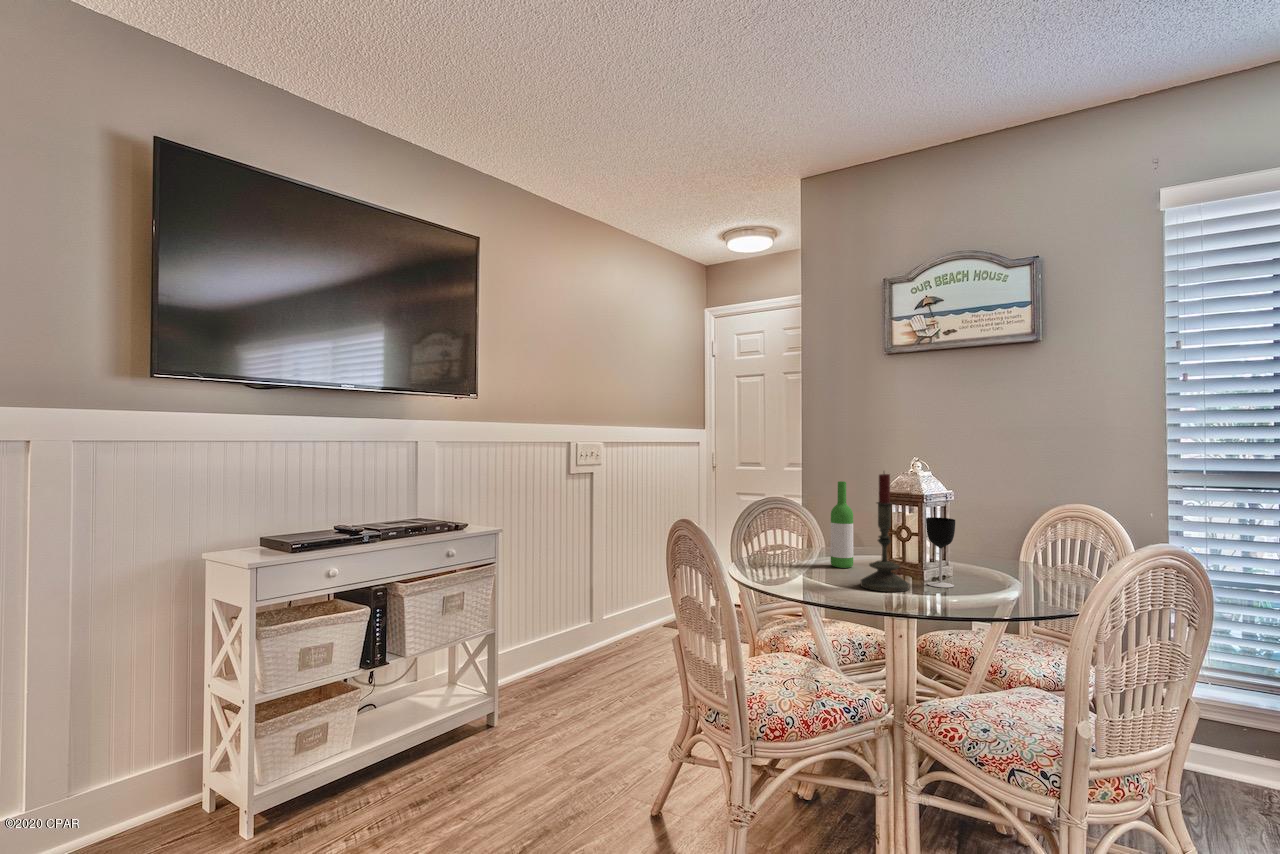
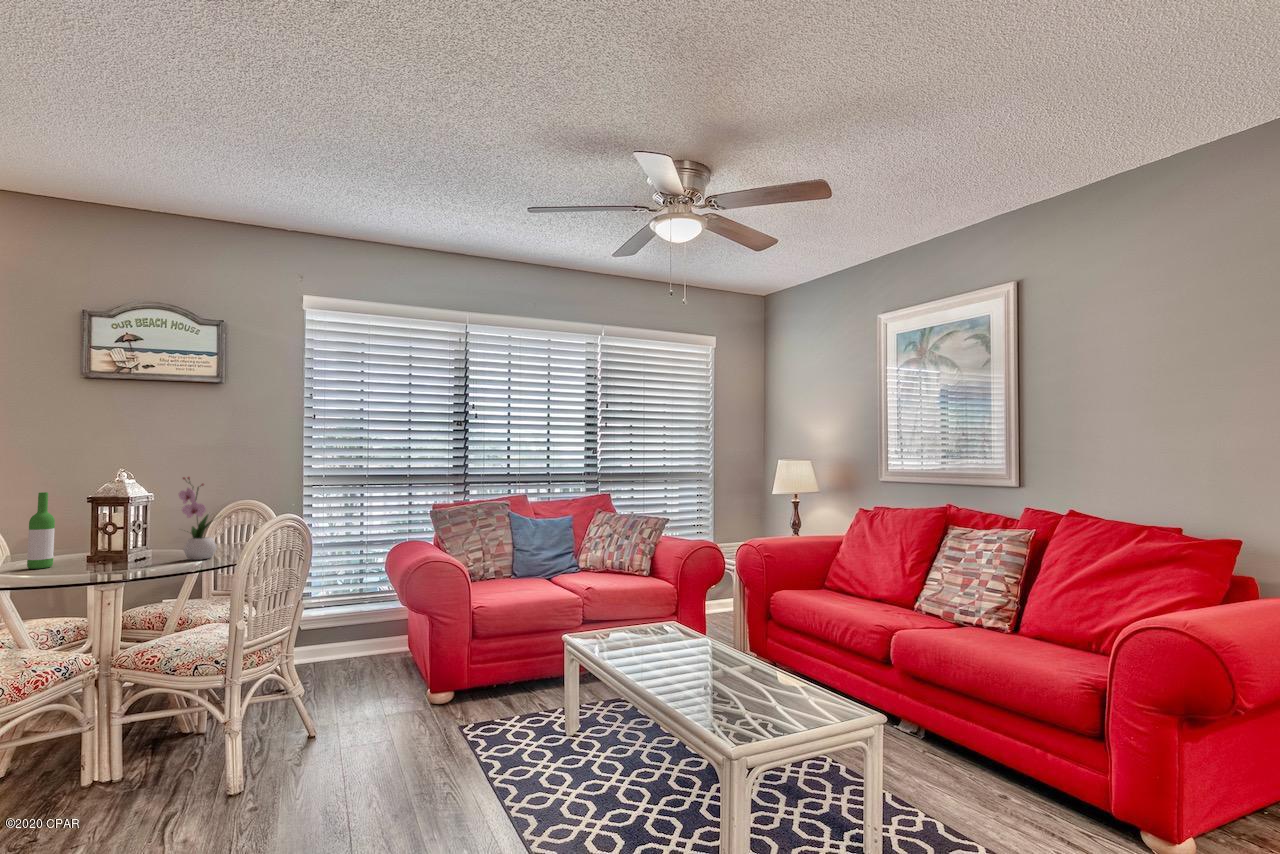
flower arrangement: none [982,470,1044,593] -> present [179,477,217,560]
candle: present [861,473,909,592] -> none [69,479,116,575]
wine glass: present [926,517,955,587] -> none [130,514,157,566]

